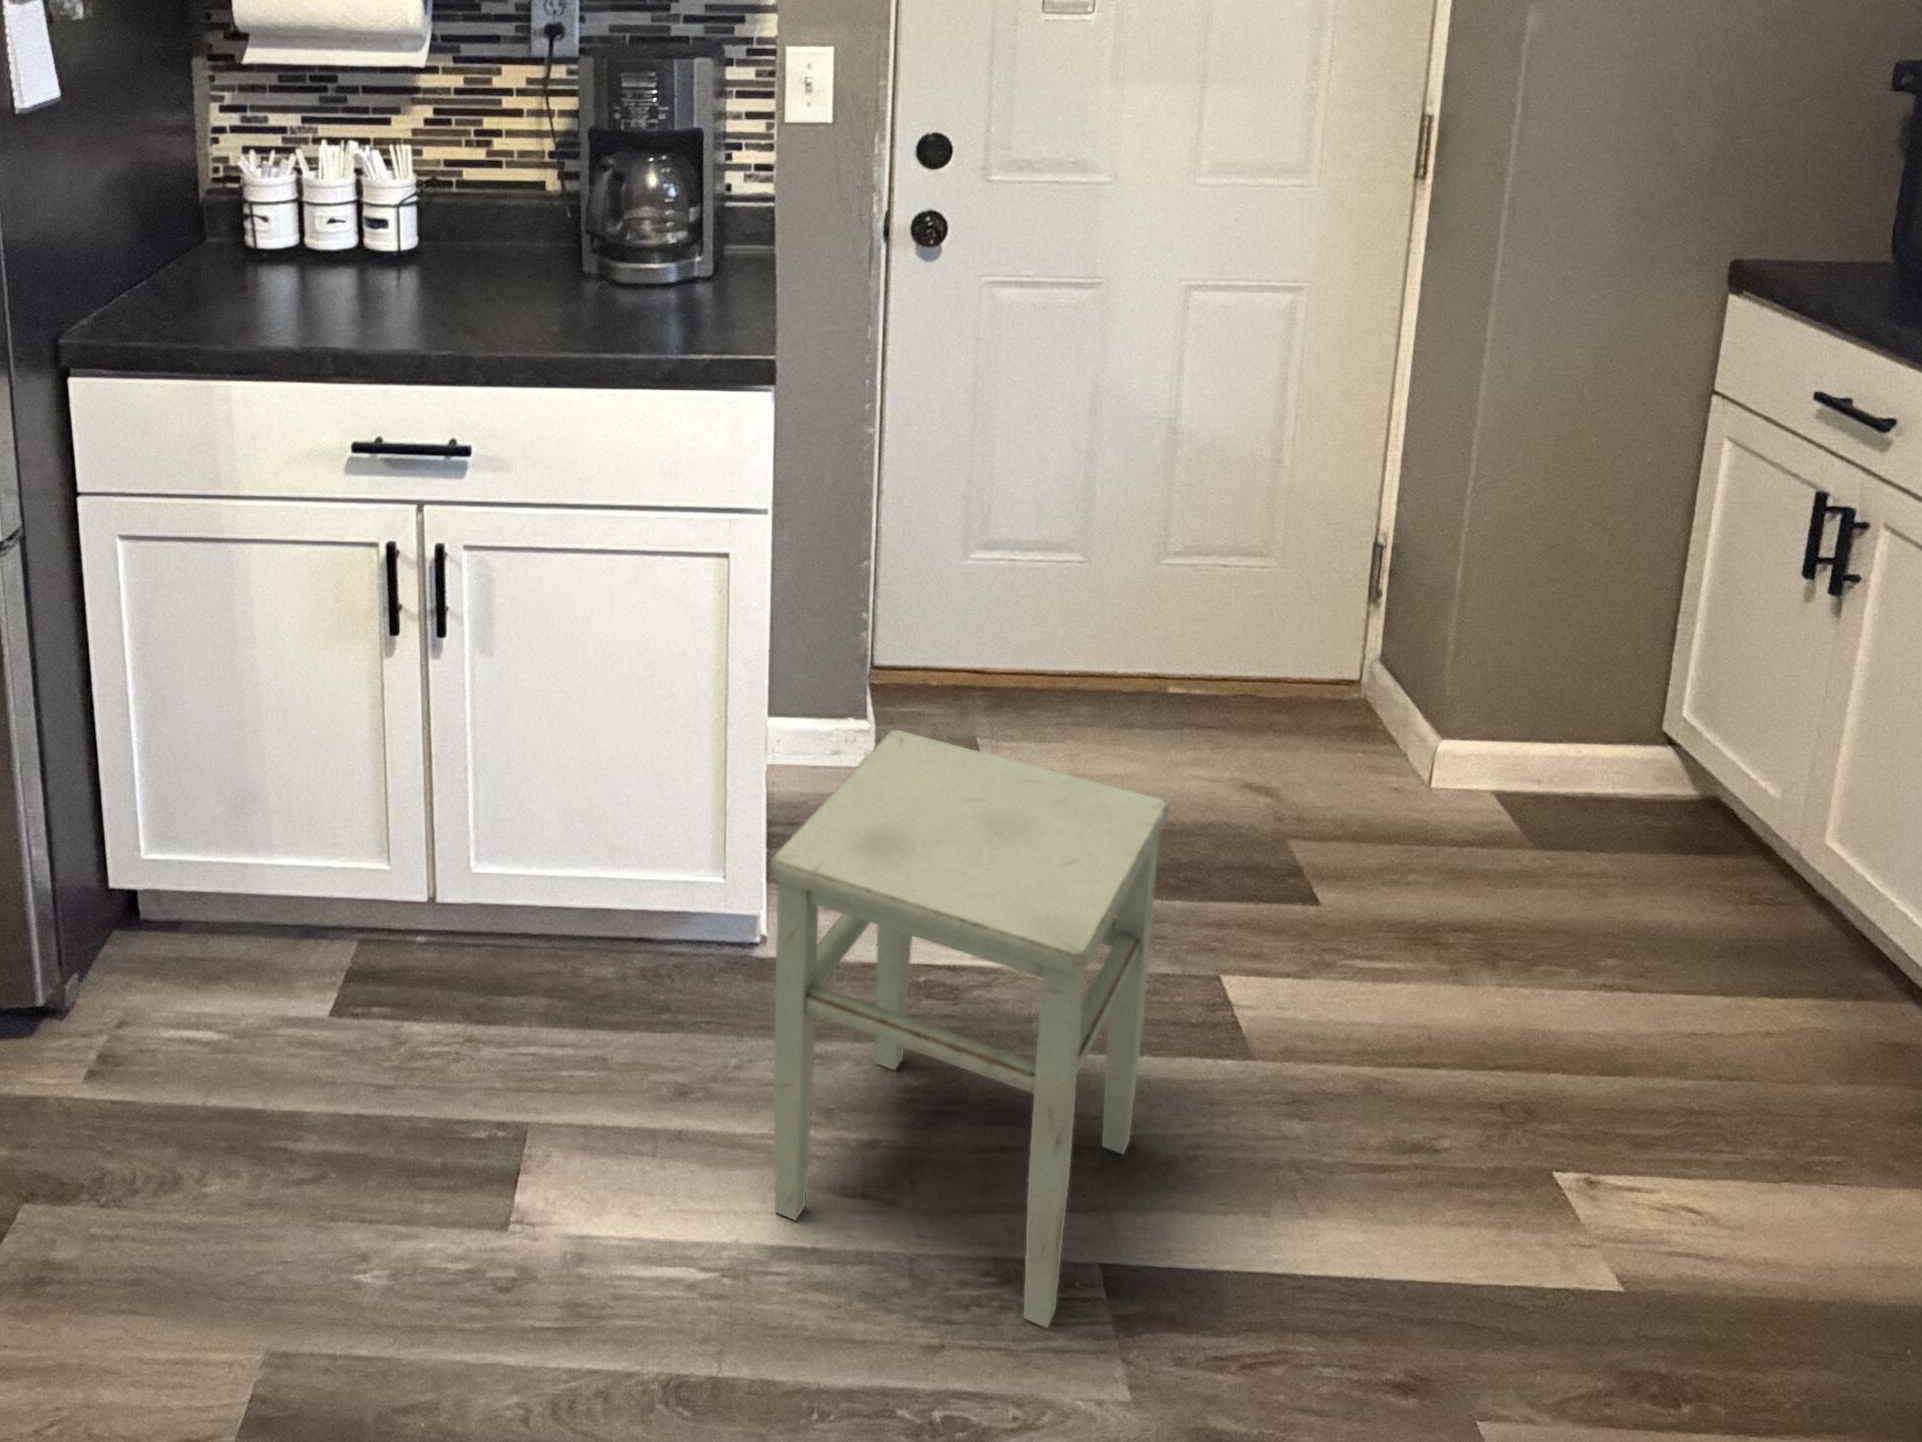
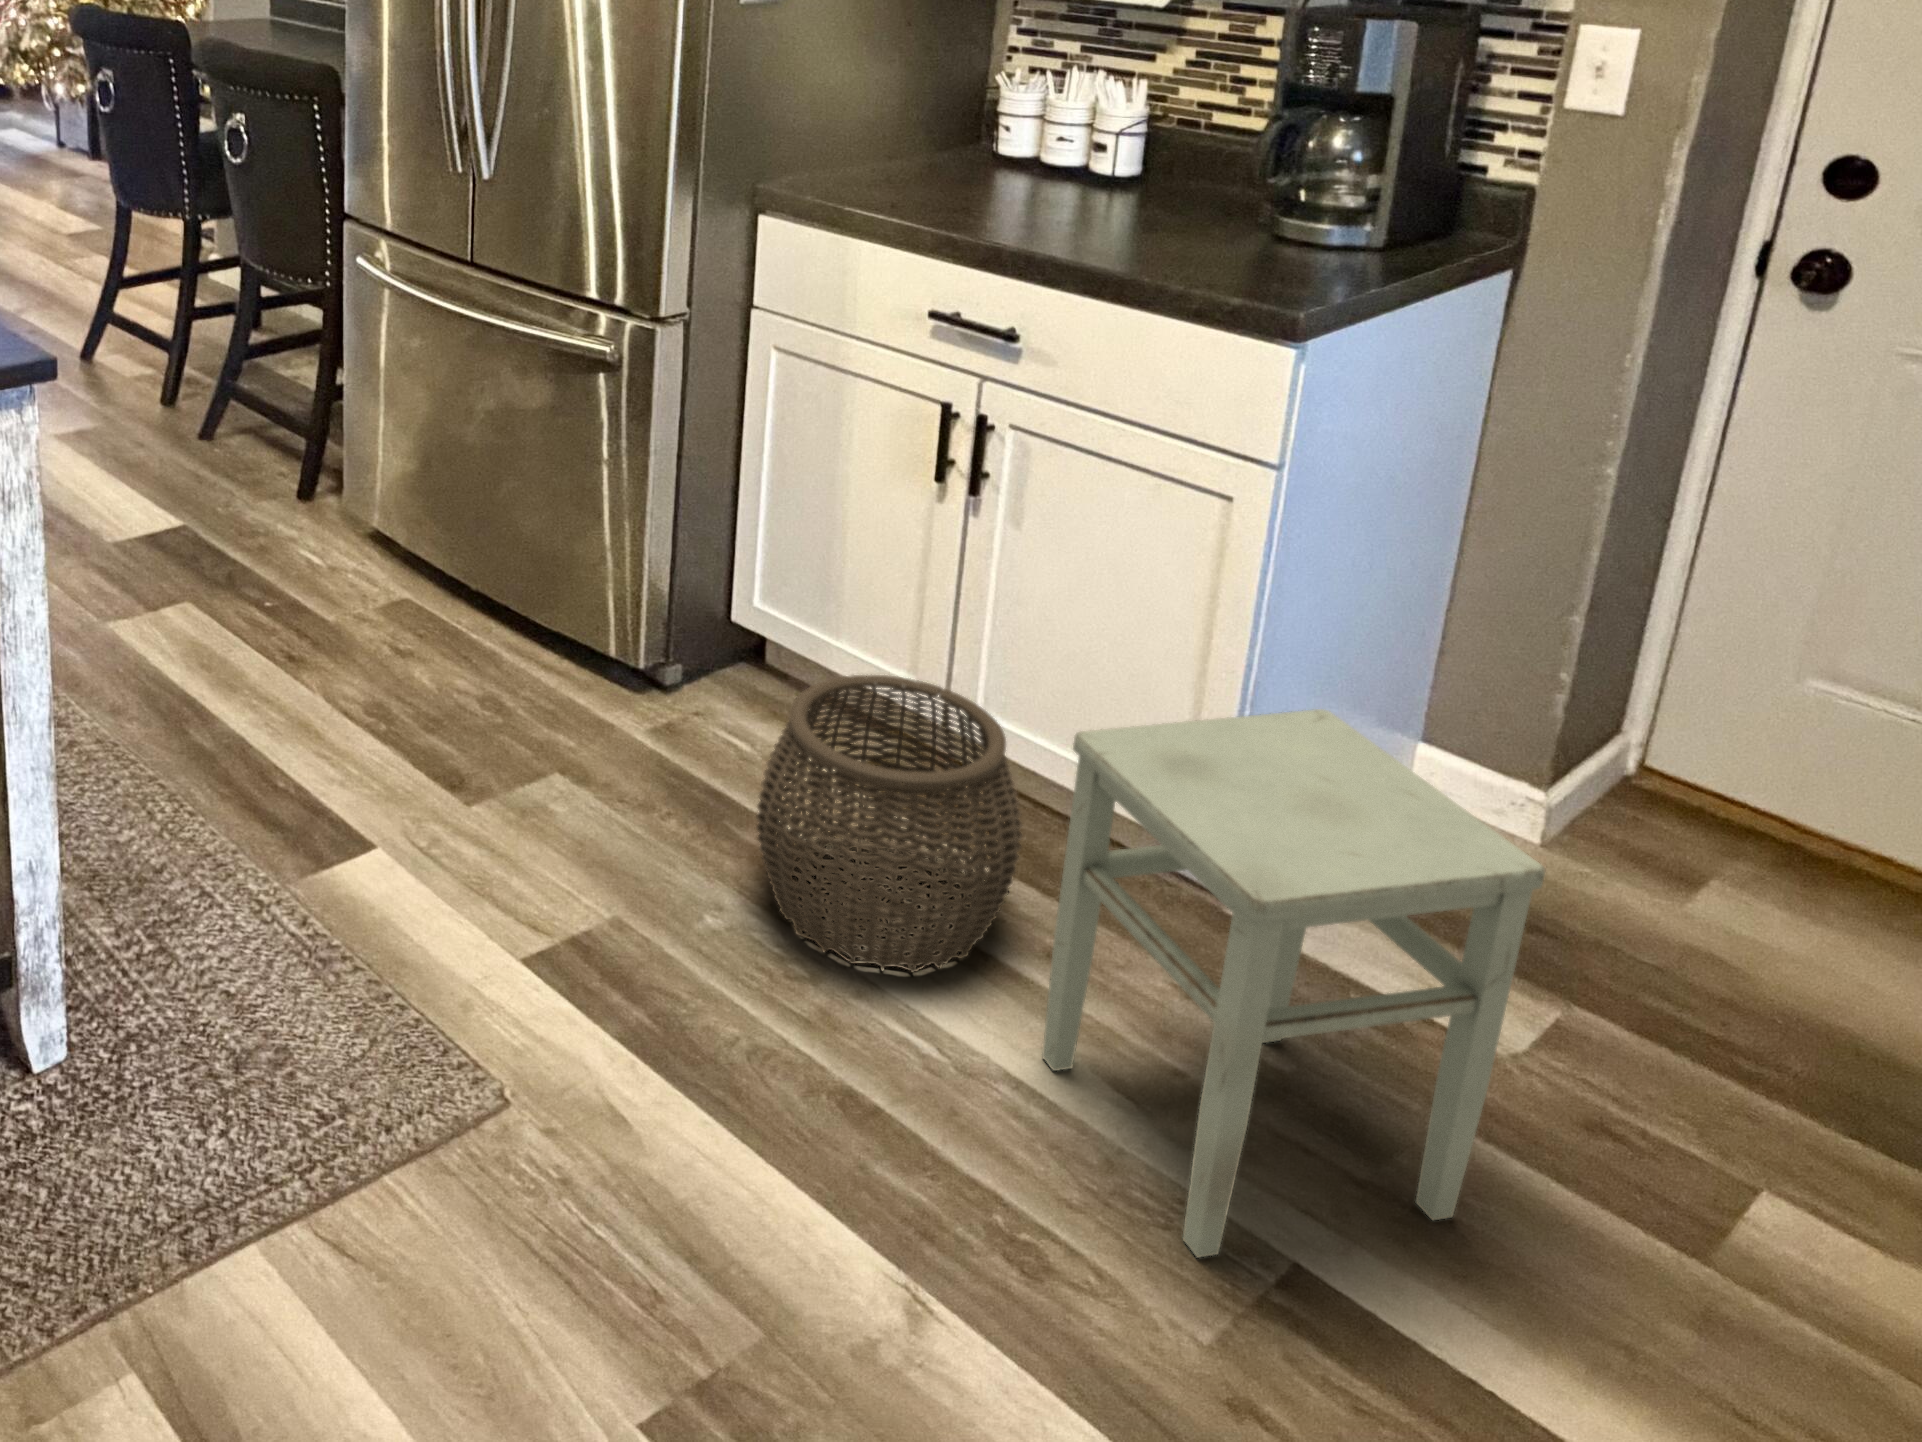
woven basket: none [356,863,660,1238] -> present [756,675,1022,972]

